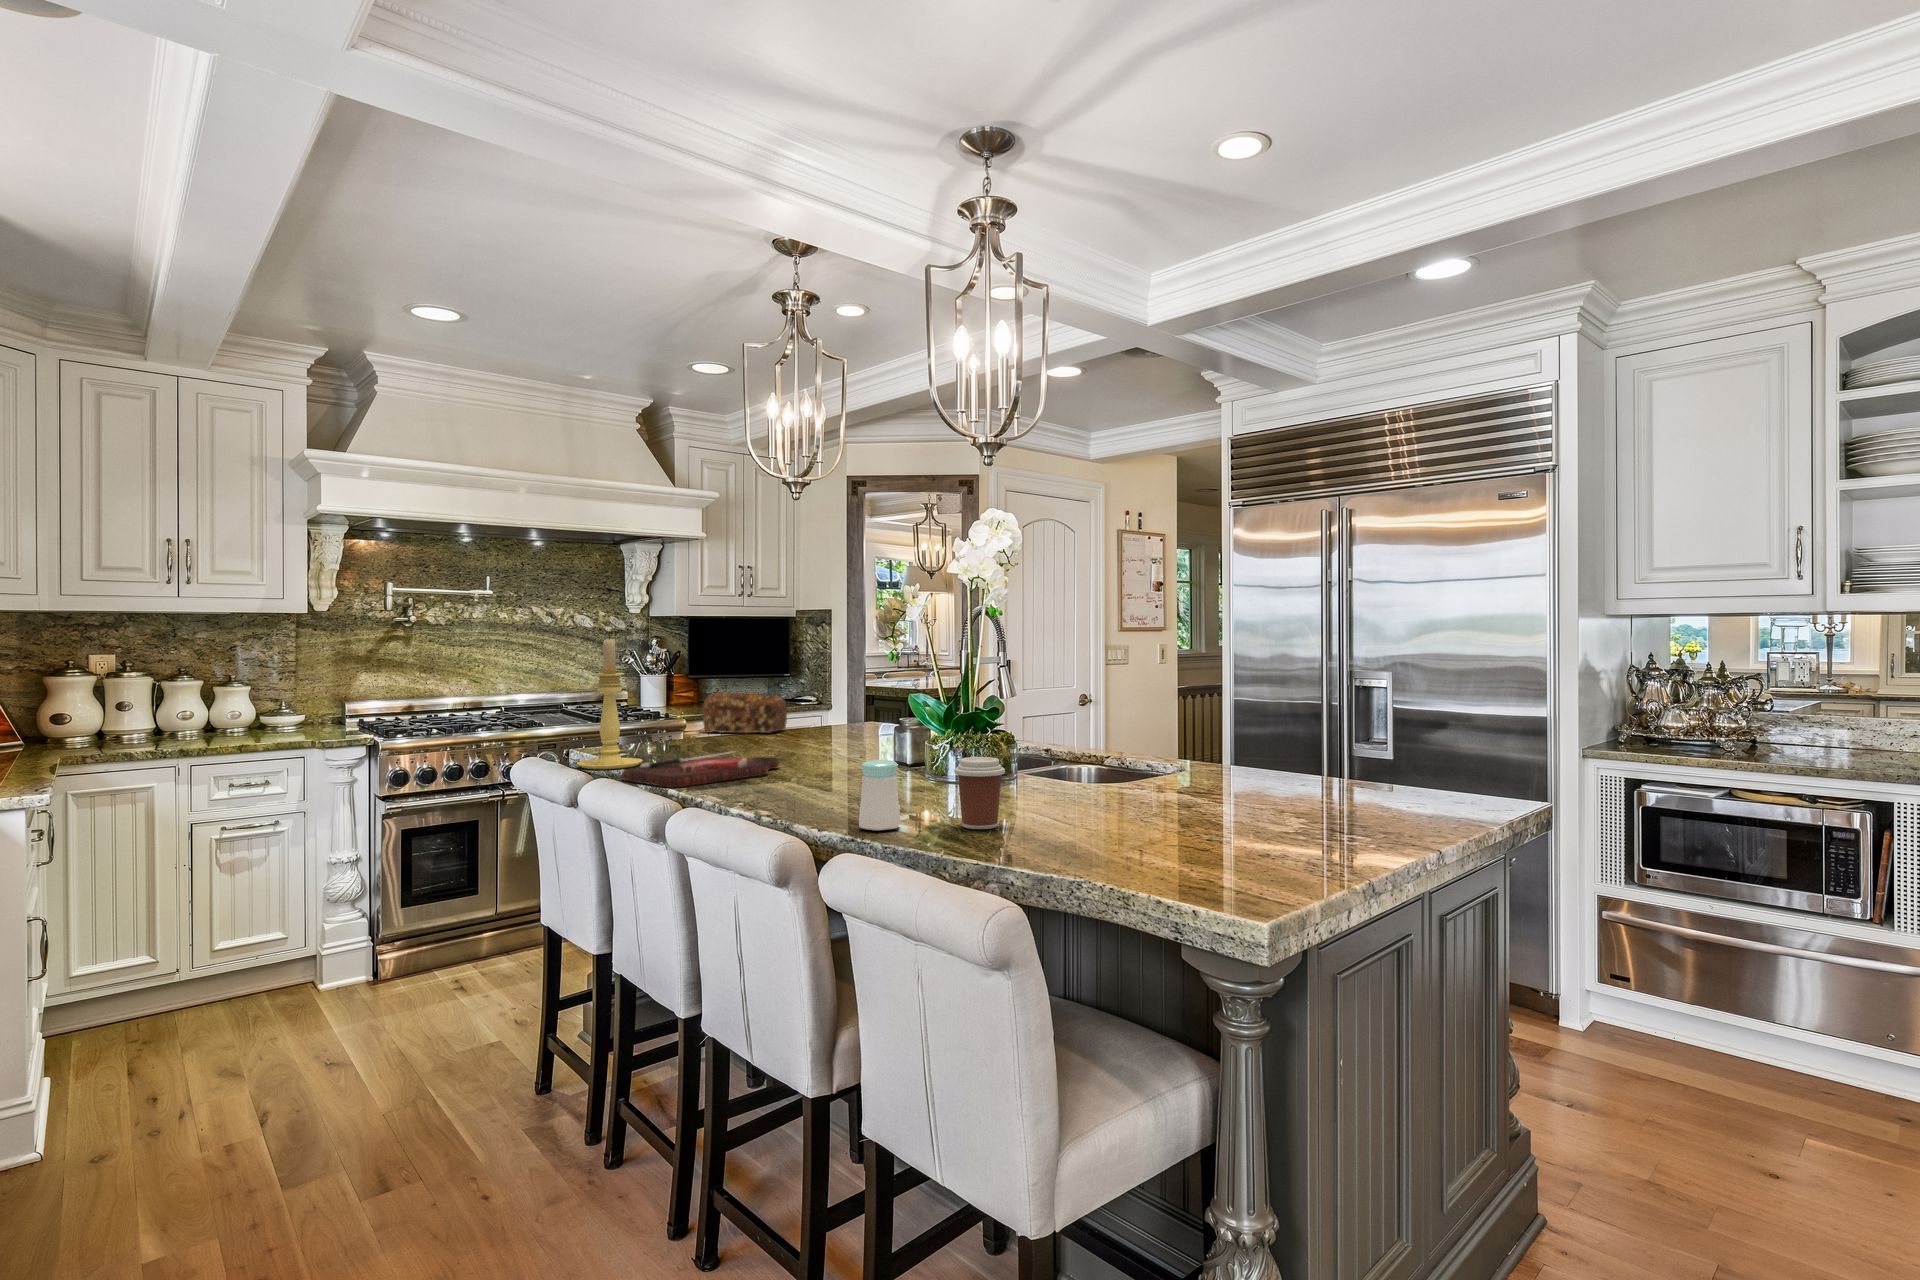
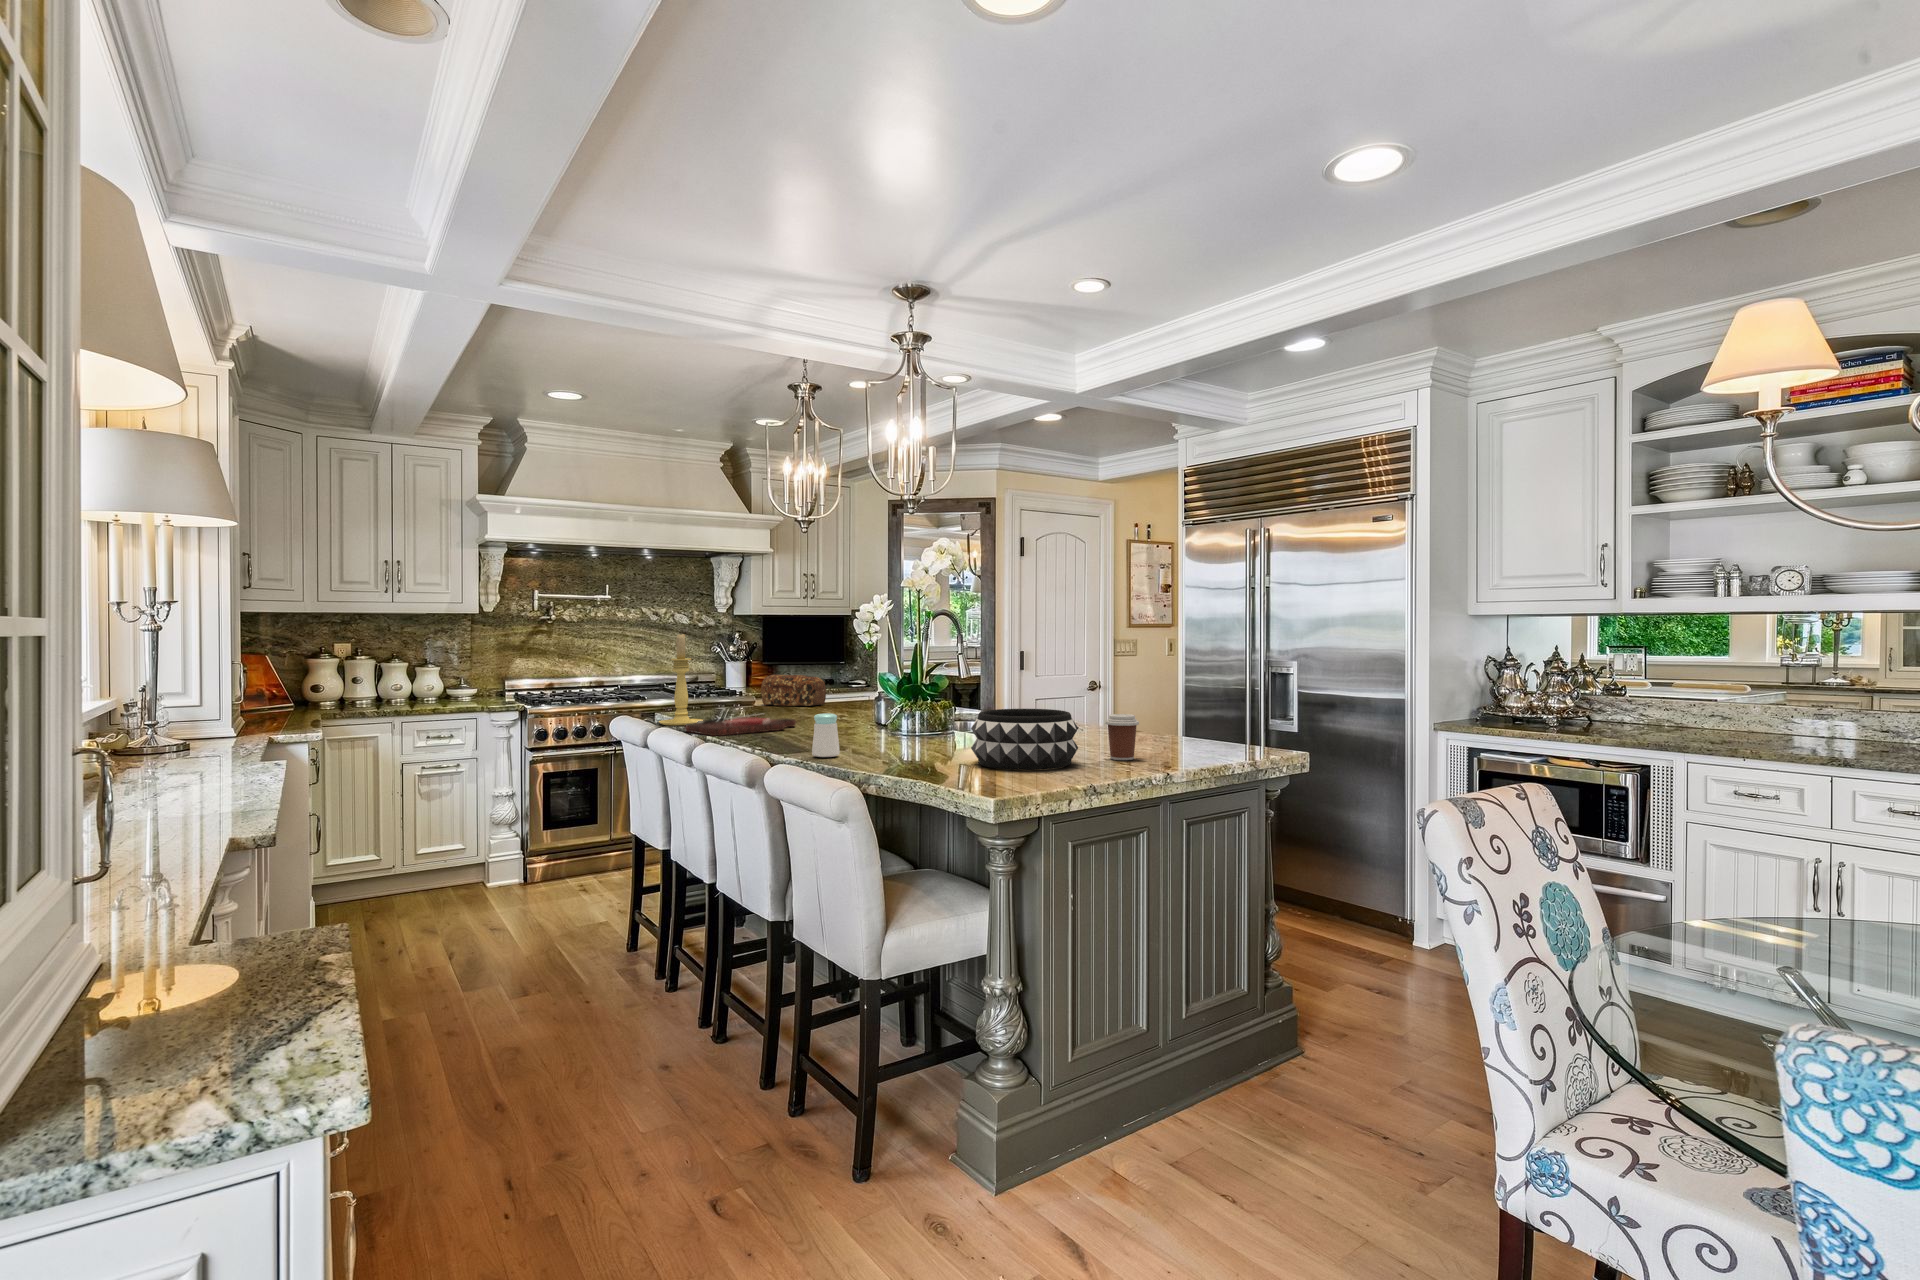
decorative bowl: none [1124,749,1298,852] -> present [971,709,1078,770]
coffee cup: present [954,757,1005,829] -> present [1105,714,1139,760]

